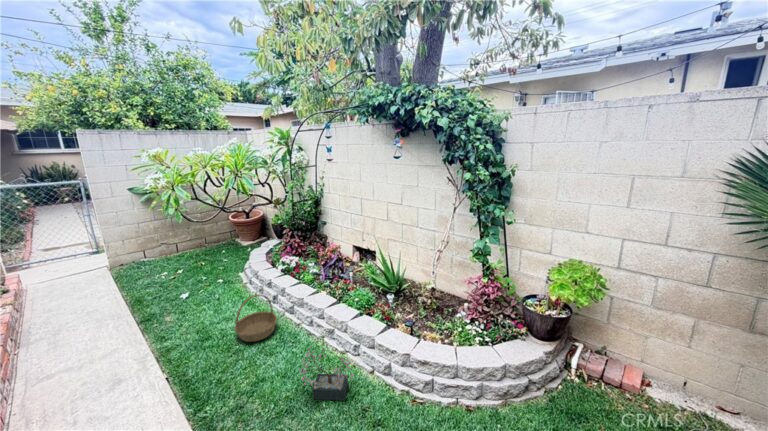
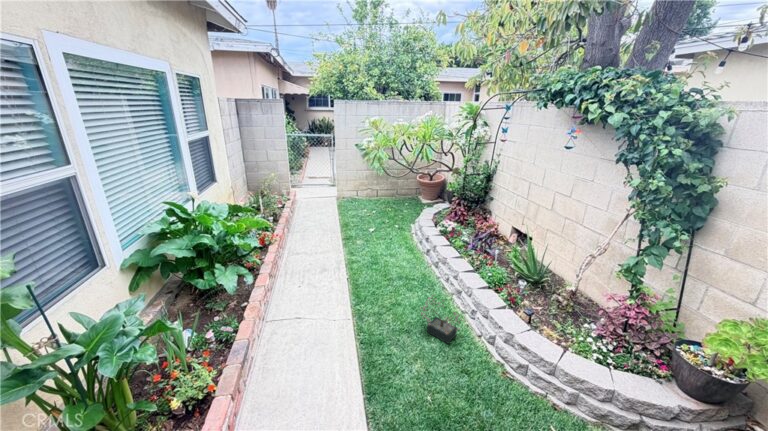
basket: present [235,294,277,342] -> none [393,243,424,278]

